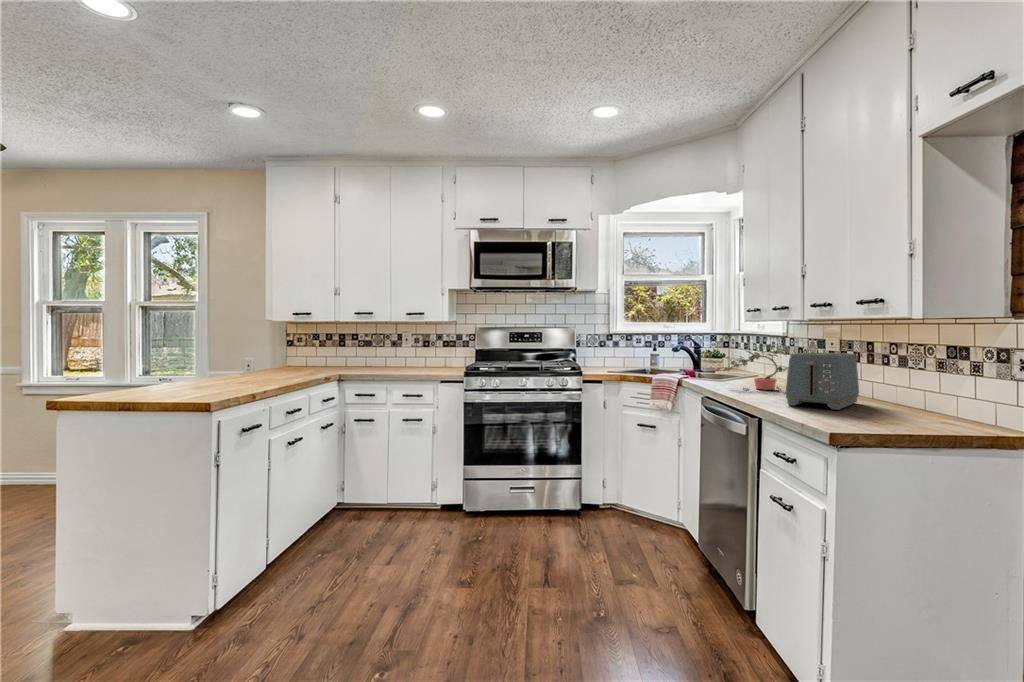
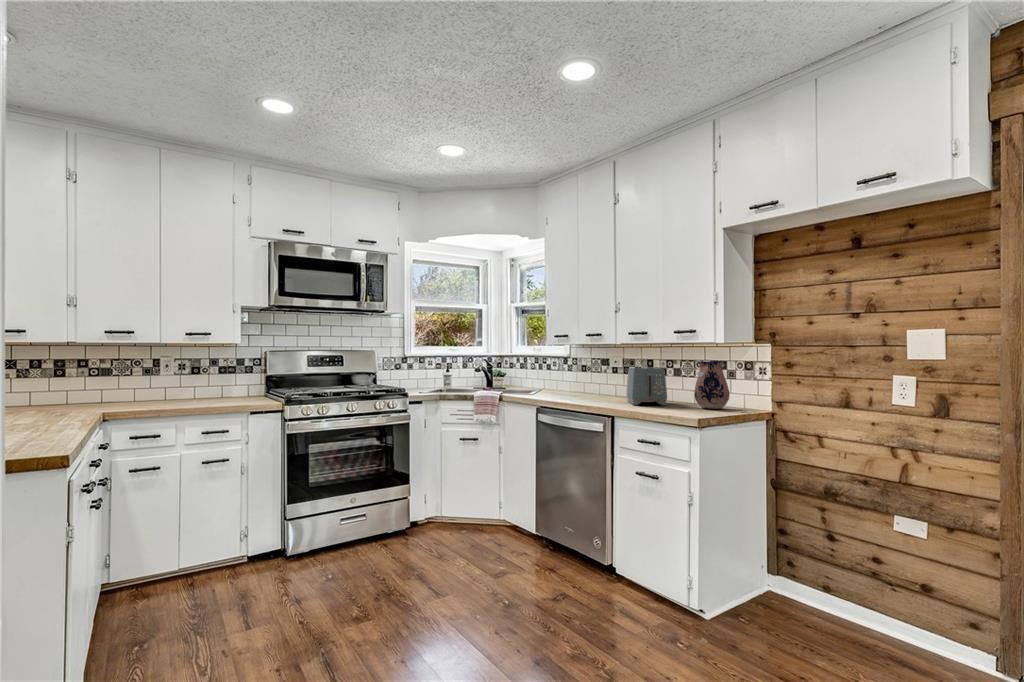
potted plant: present [724,344,788,390] -> none [560,361,601,399]
ceramic pitcher: none [876,347,944,425] -> present [694,361,730,409]

